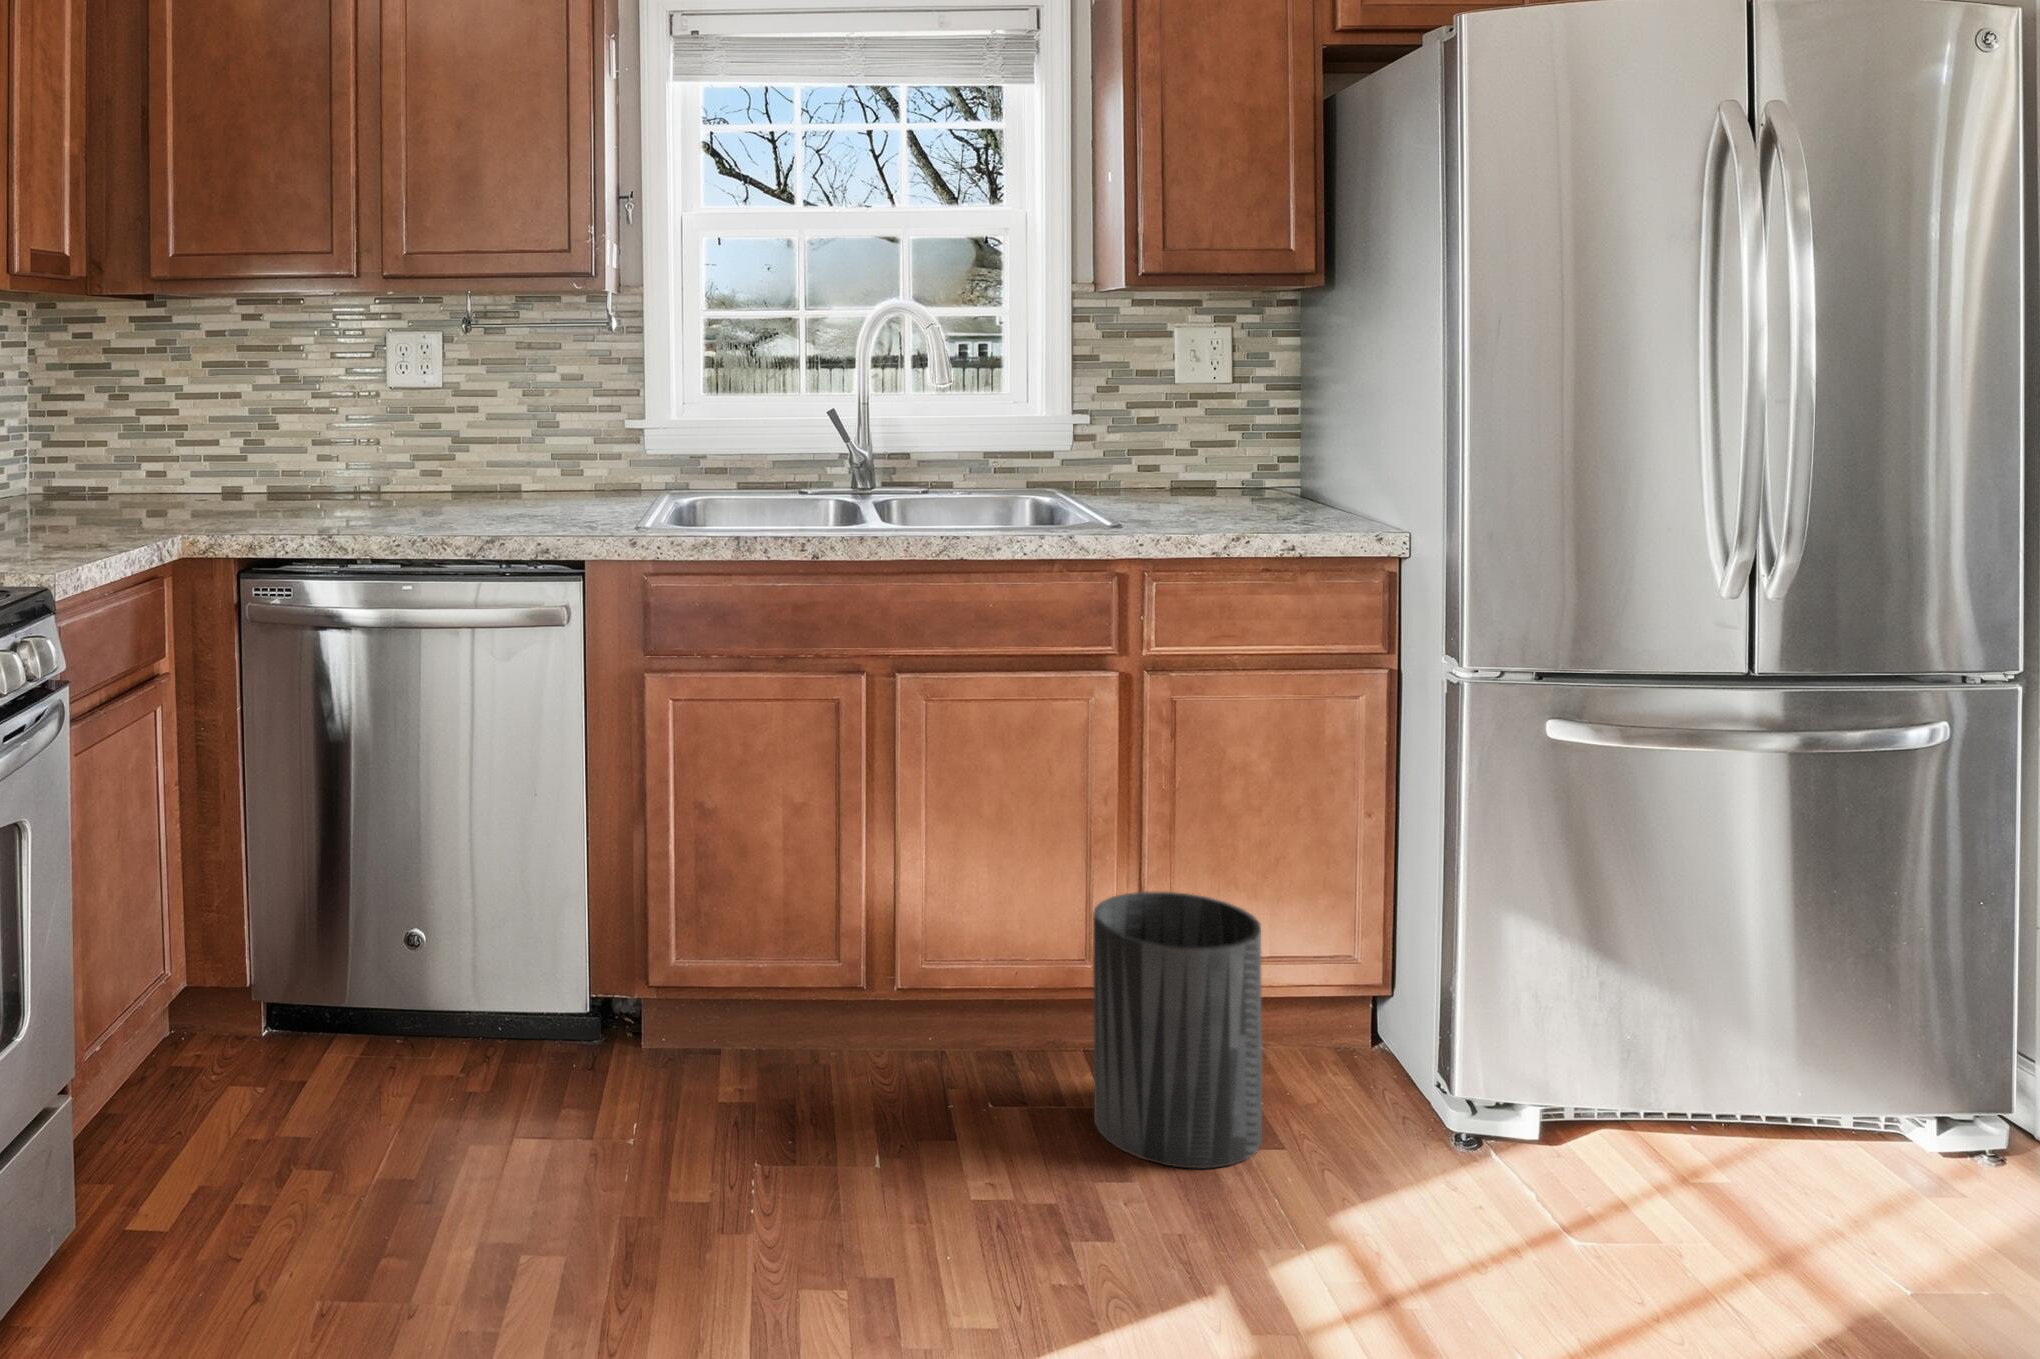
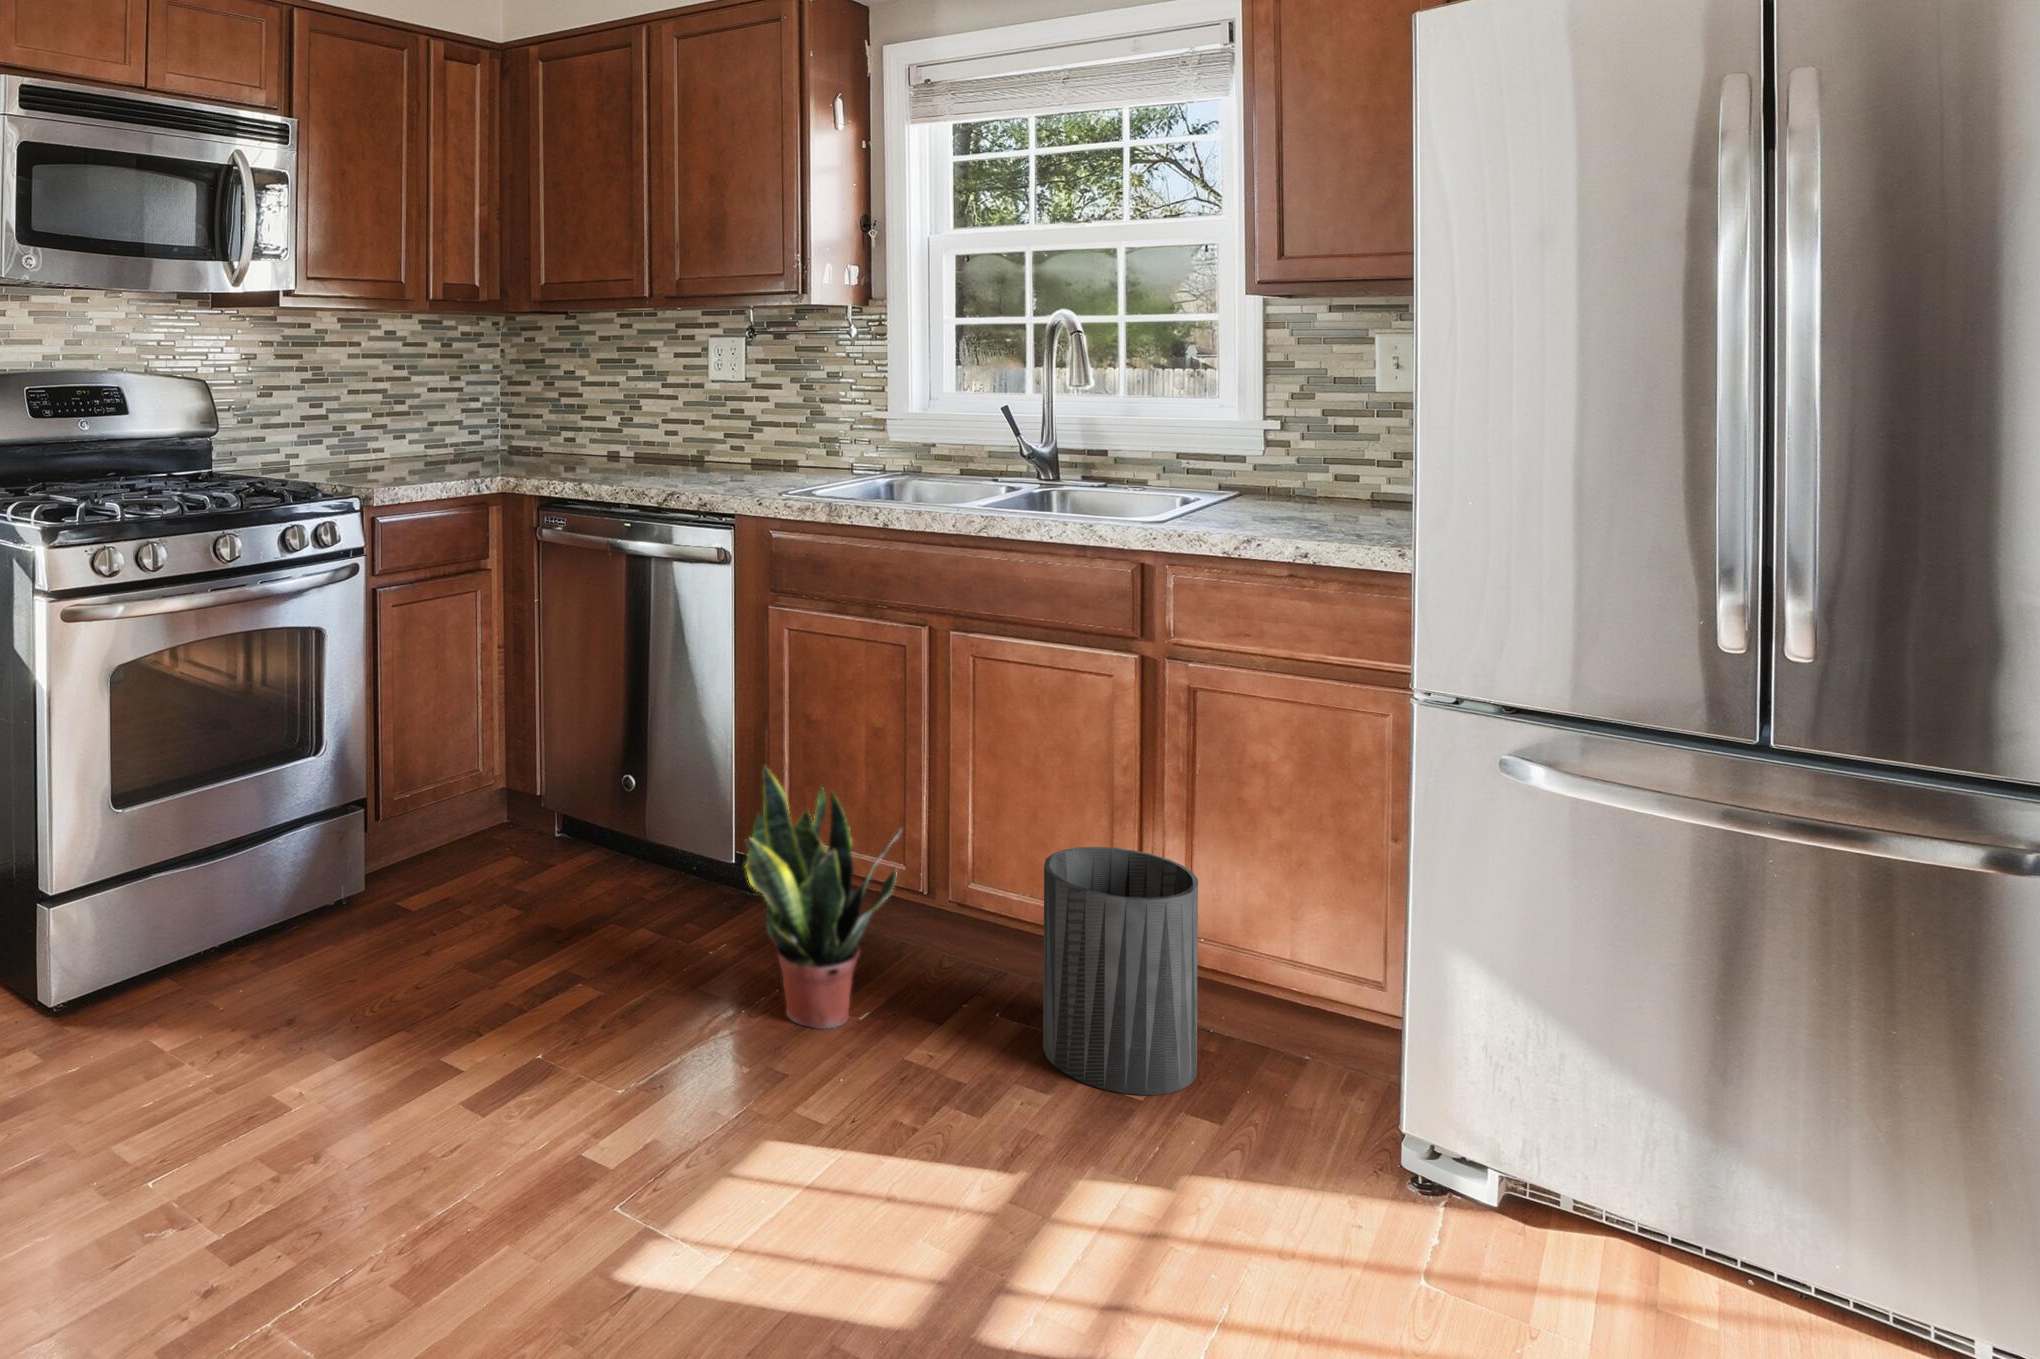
potted plant: none [762,883,971,1209] -> present [745,767,900,1029]

